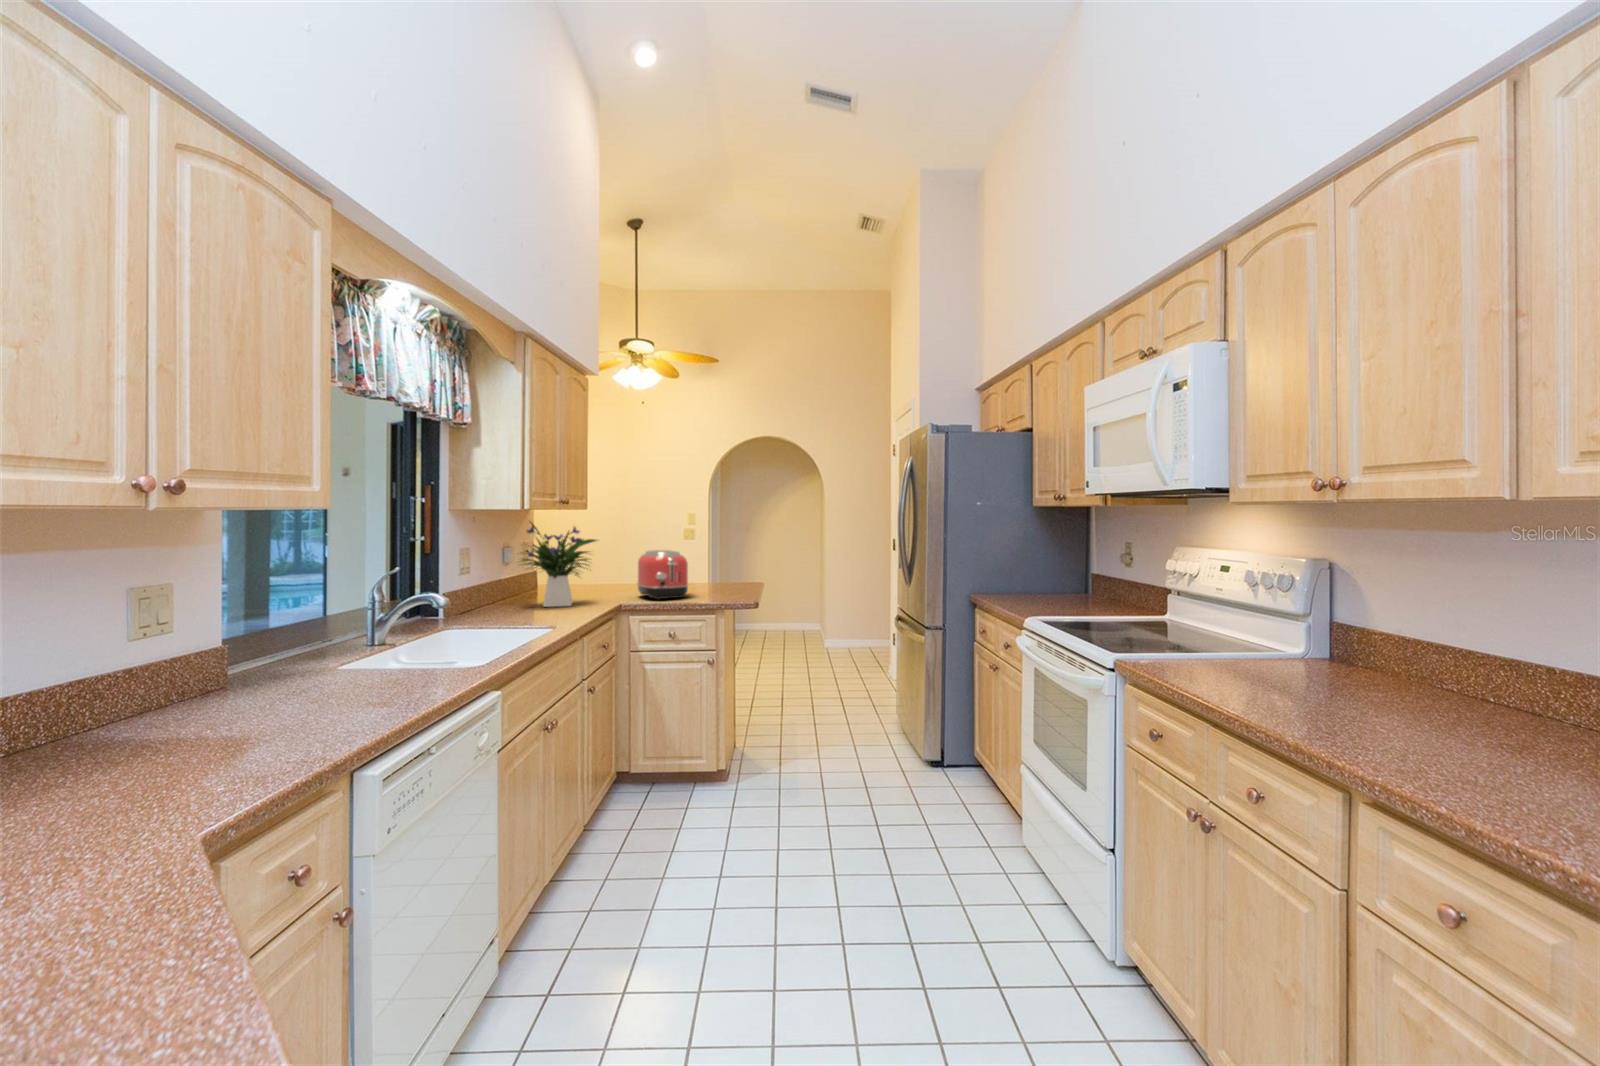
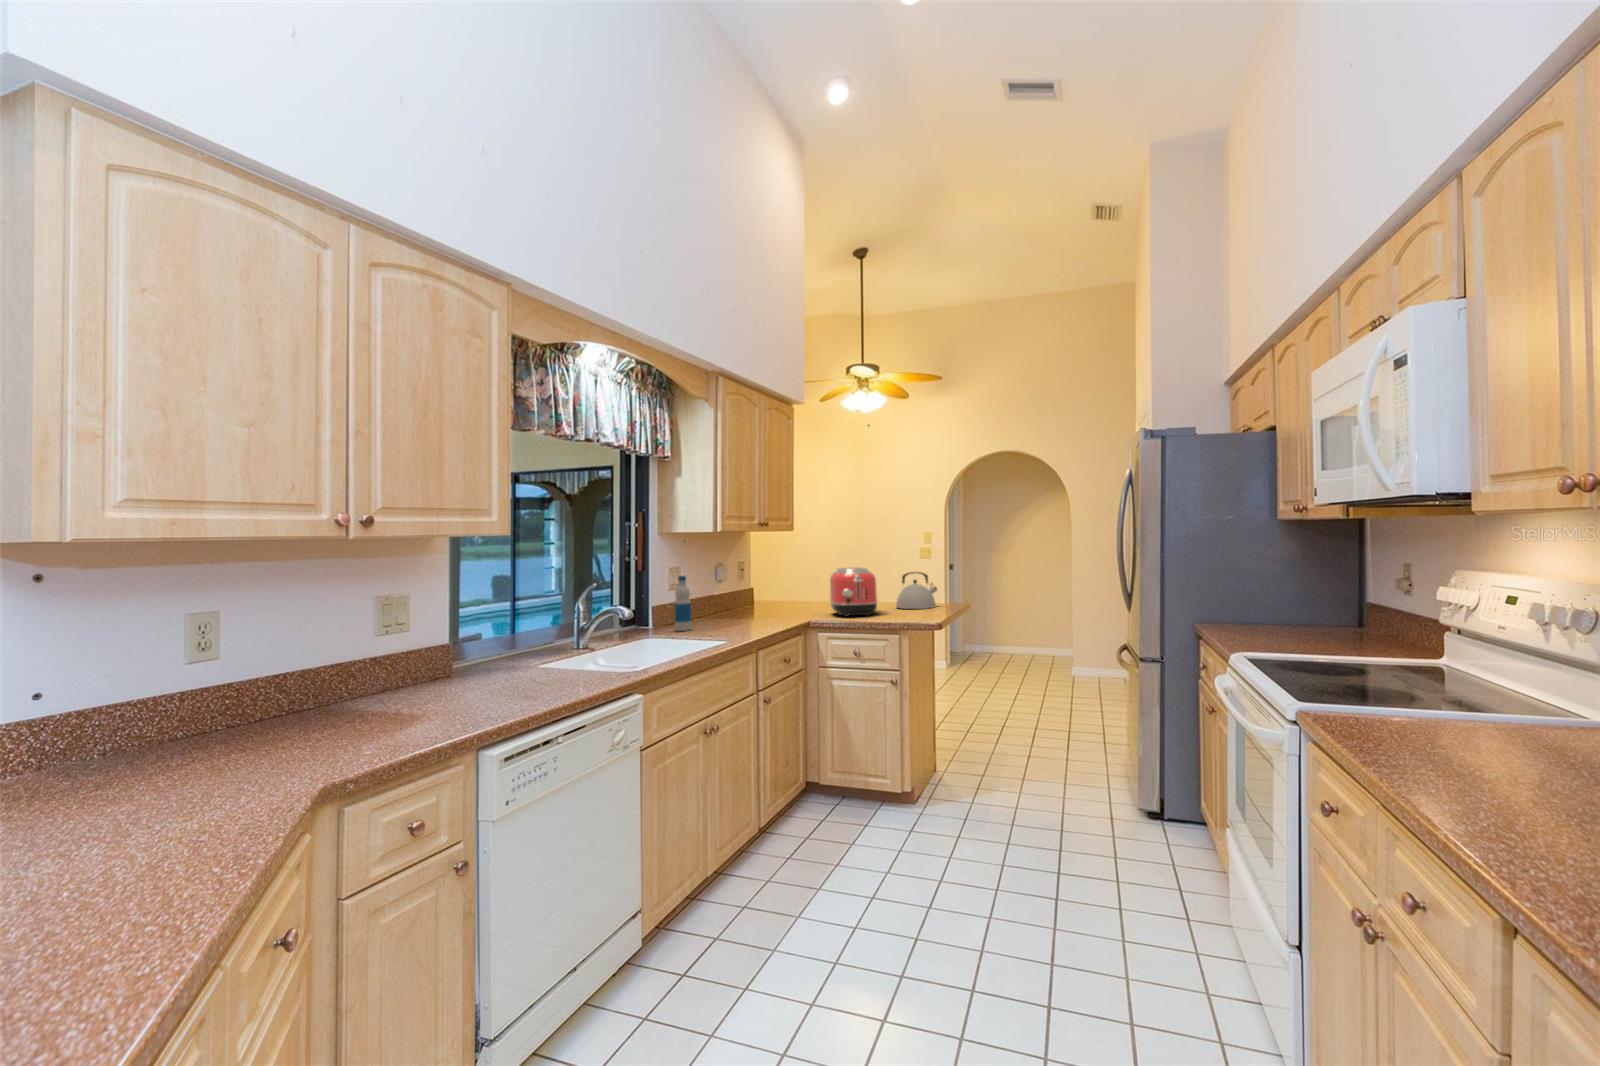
flower arrangement: present [523,522,596,607] -> none [716,541,791,621]
kettle: none [699,555,739,591] -> present [896,572,937,609]
bottle: none [472,558,492,619] -> present [674,576,692,631]

